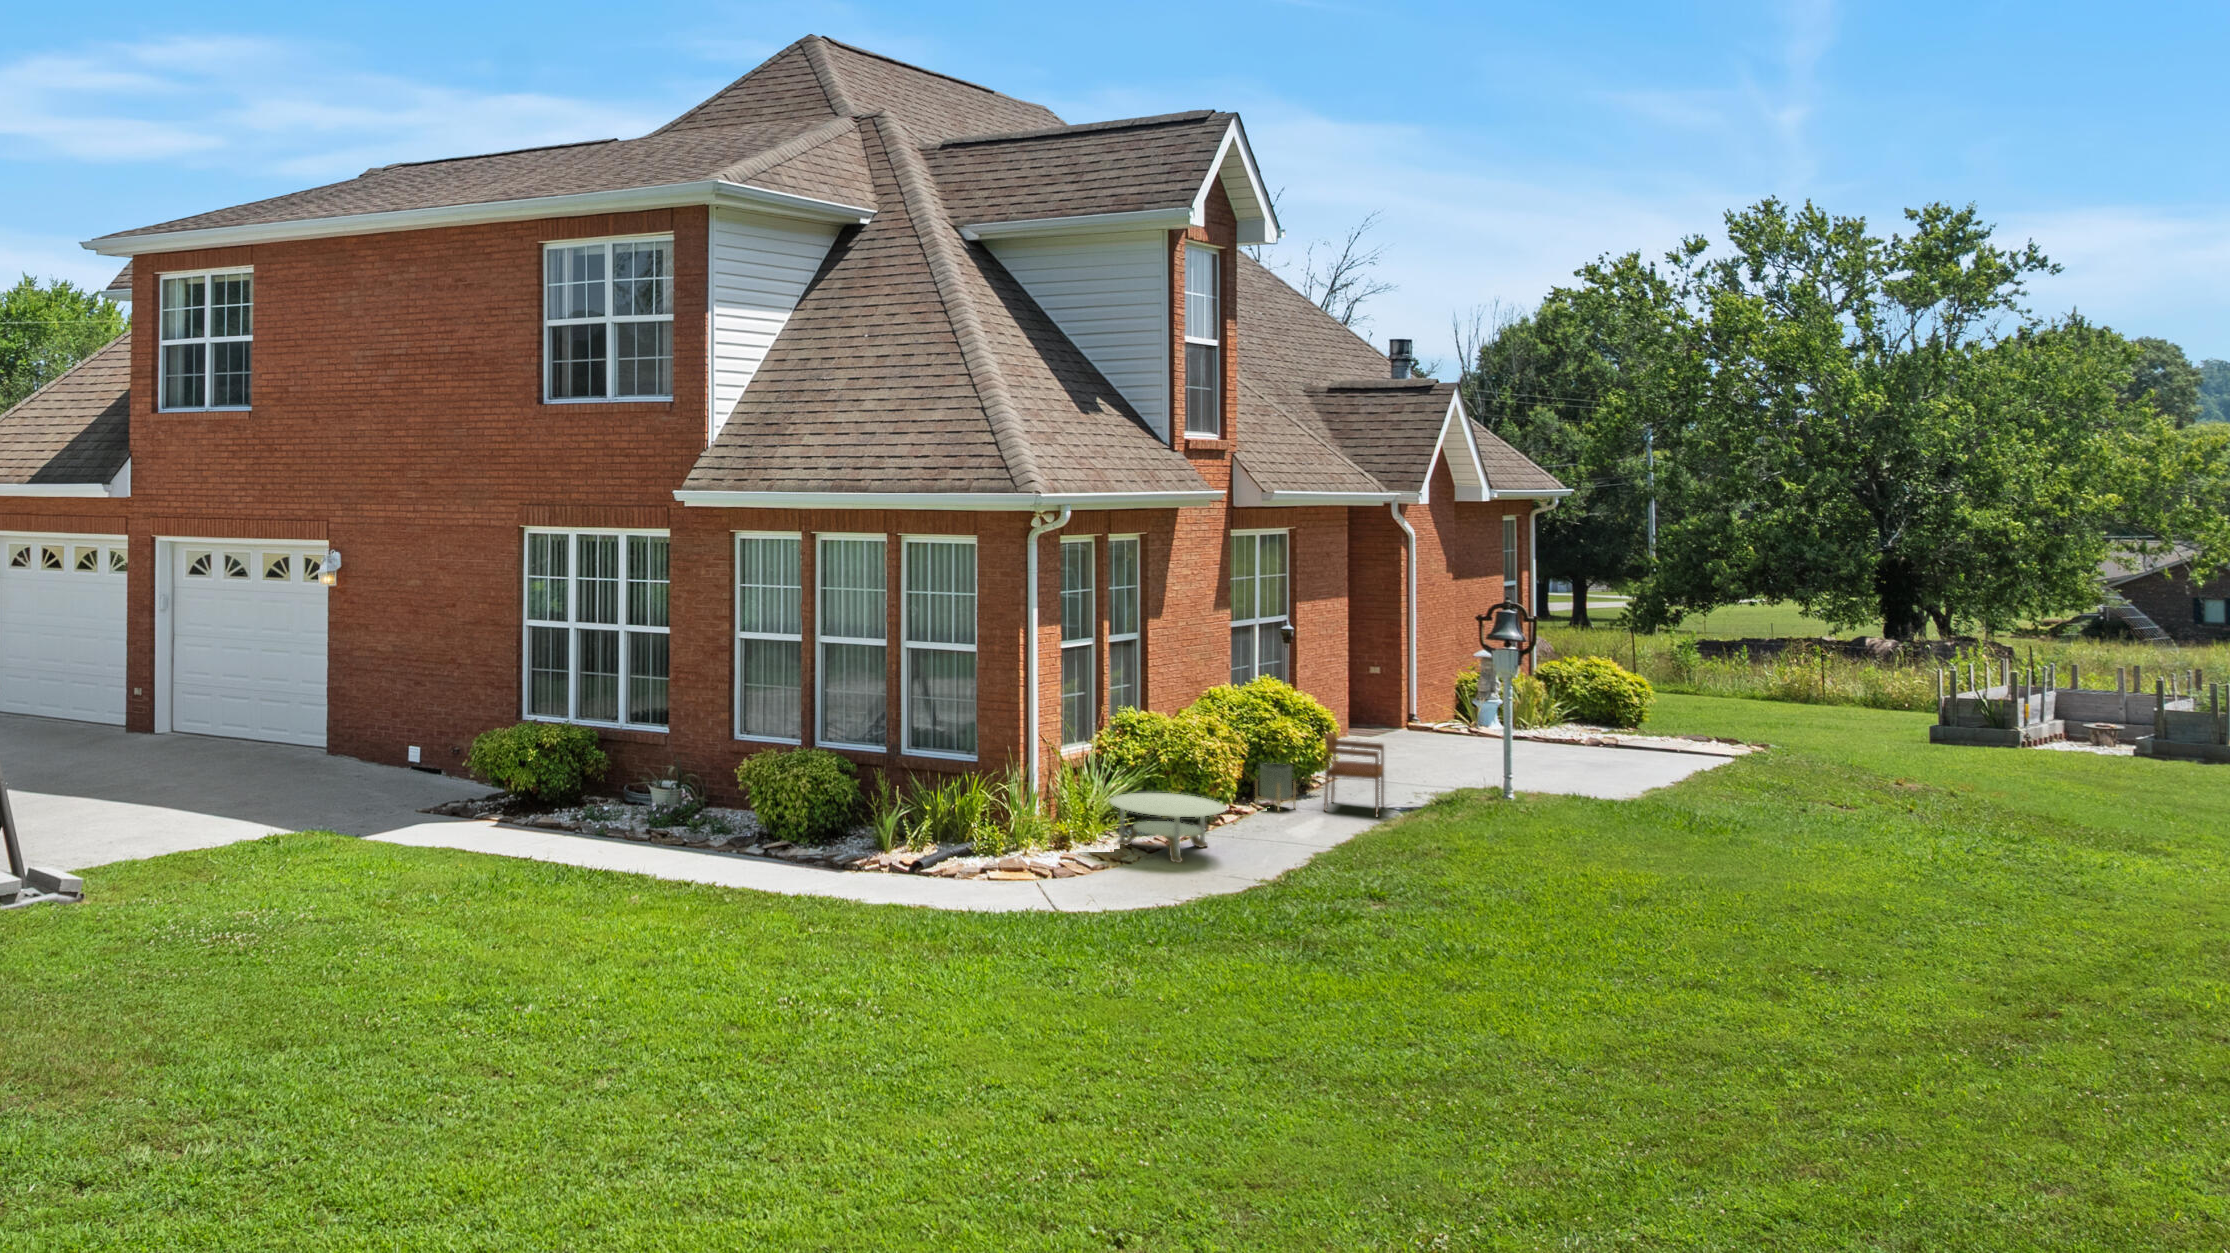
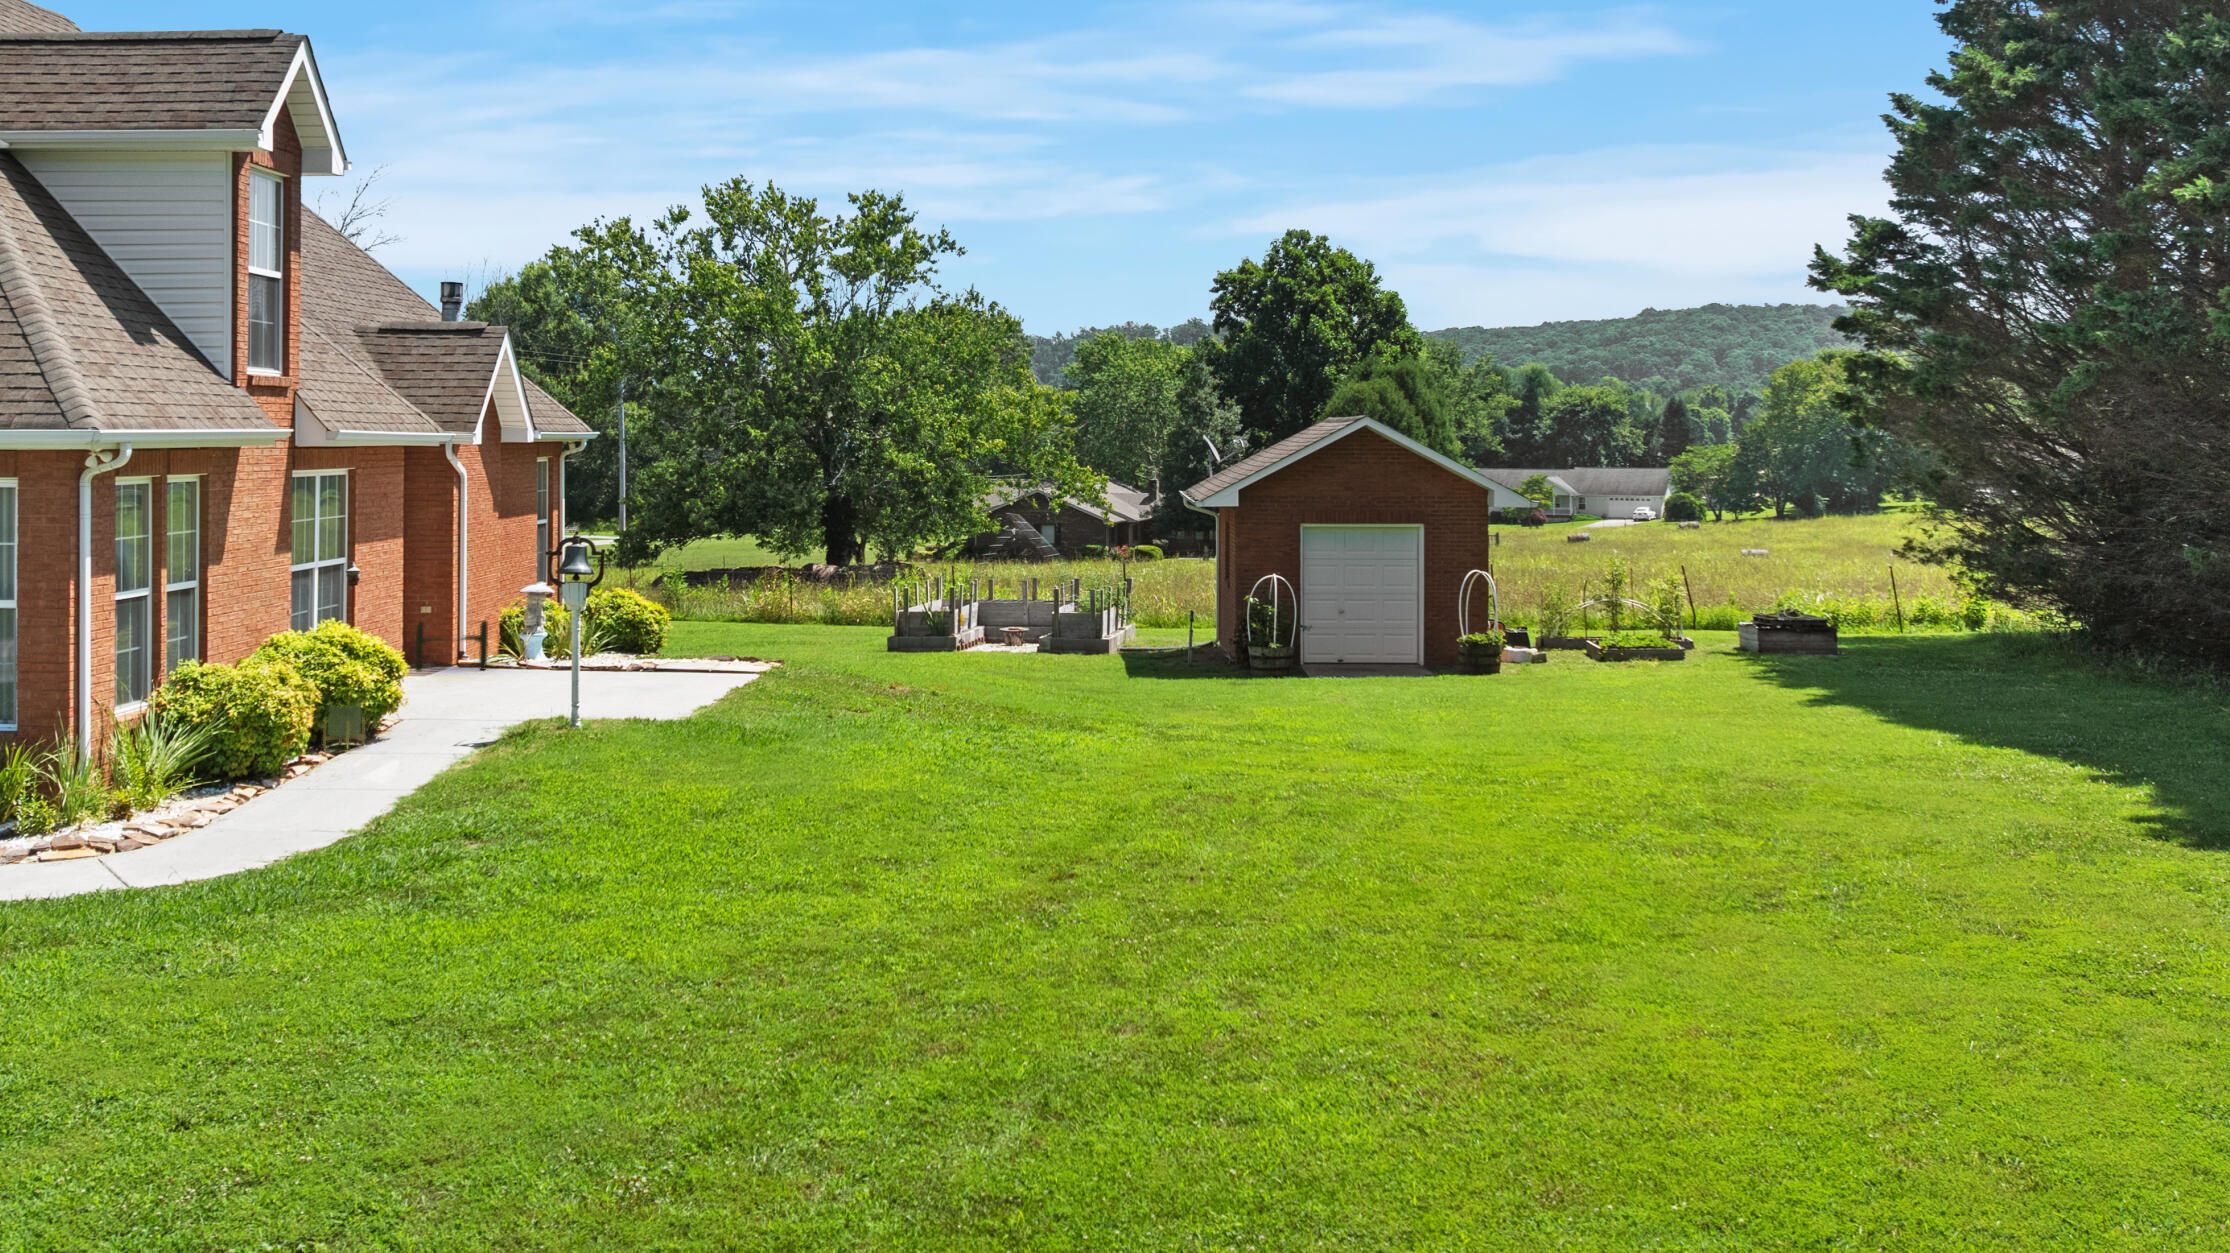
bench: none [1365,681,1442,740] -> present [415,620,488,672]
armchair: present [1324,732,1384,817] -> none [392,666,449,744]
round table: present [1110,793,1226,863] -> none [177,740,306,807]

